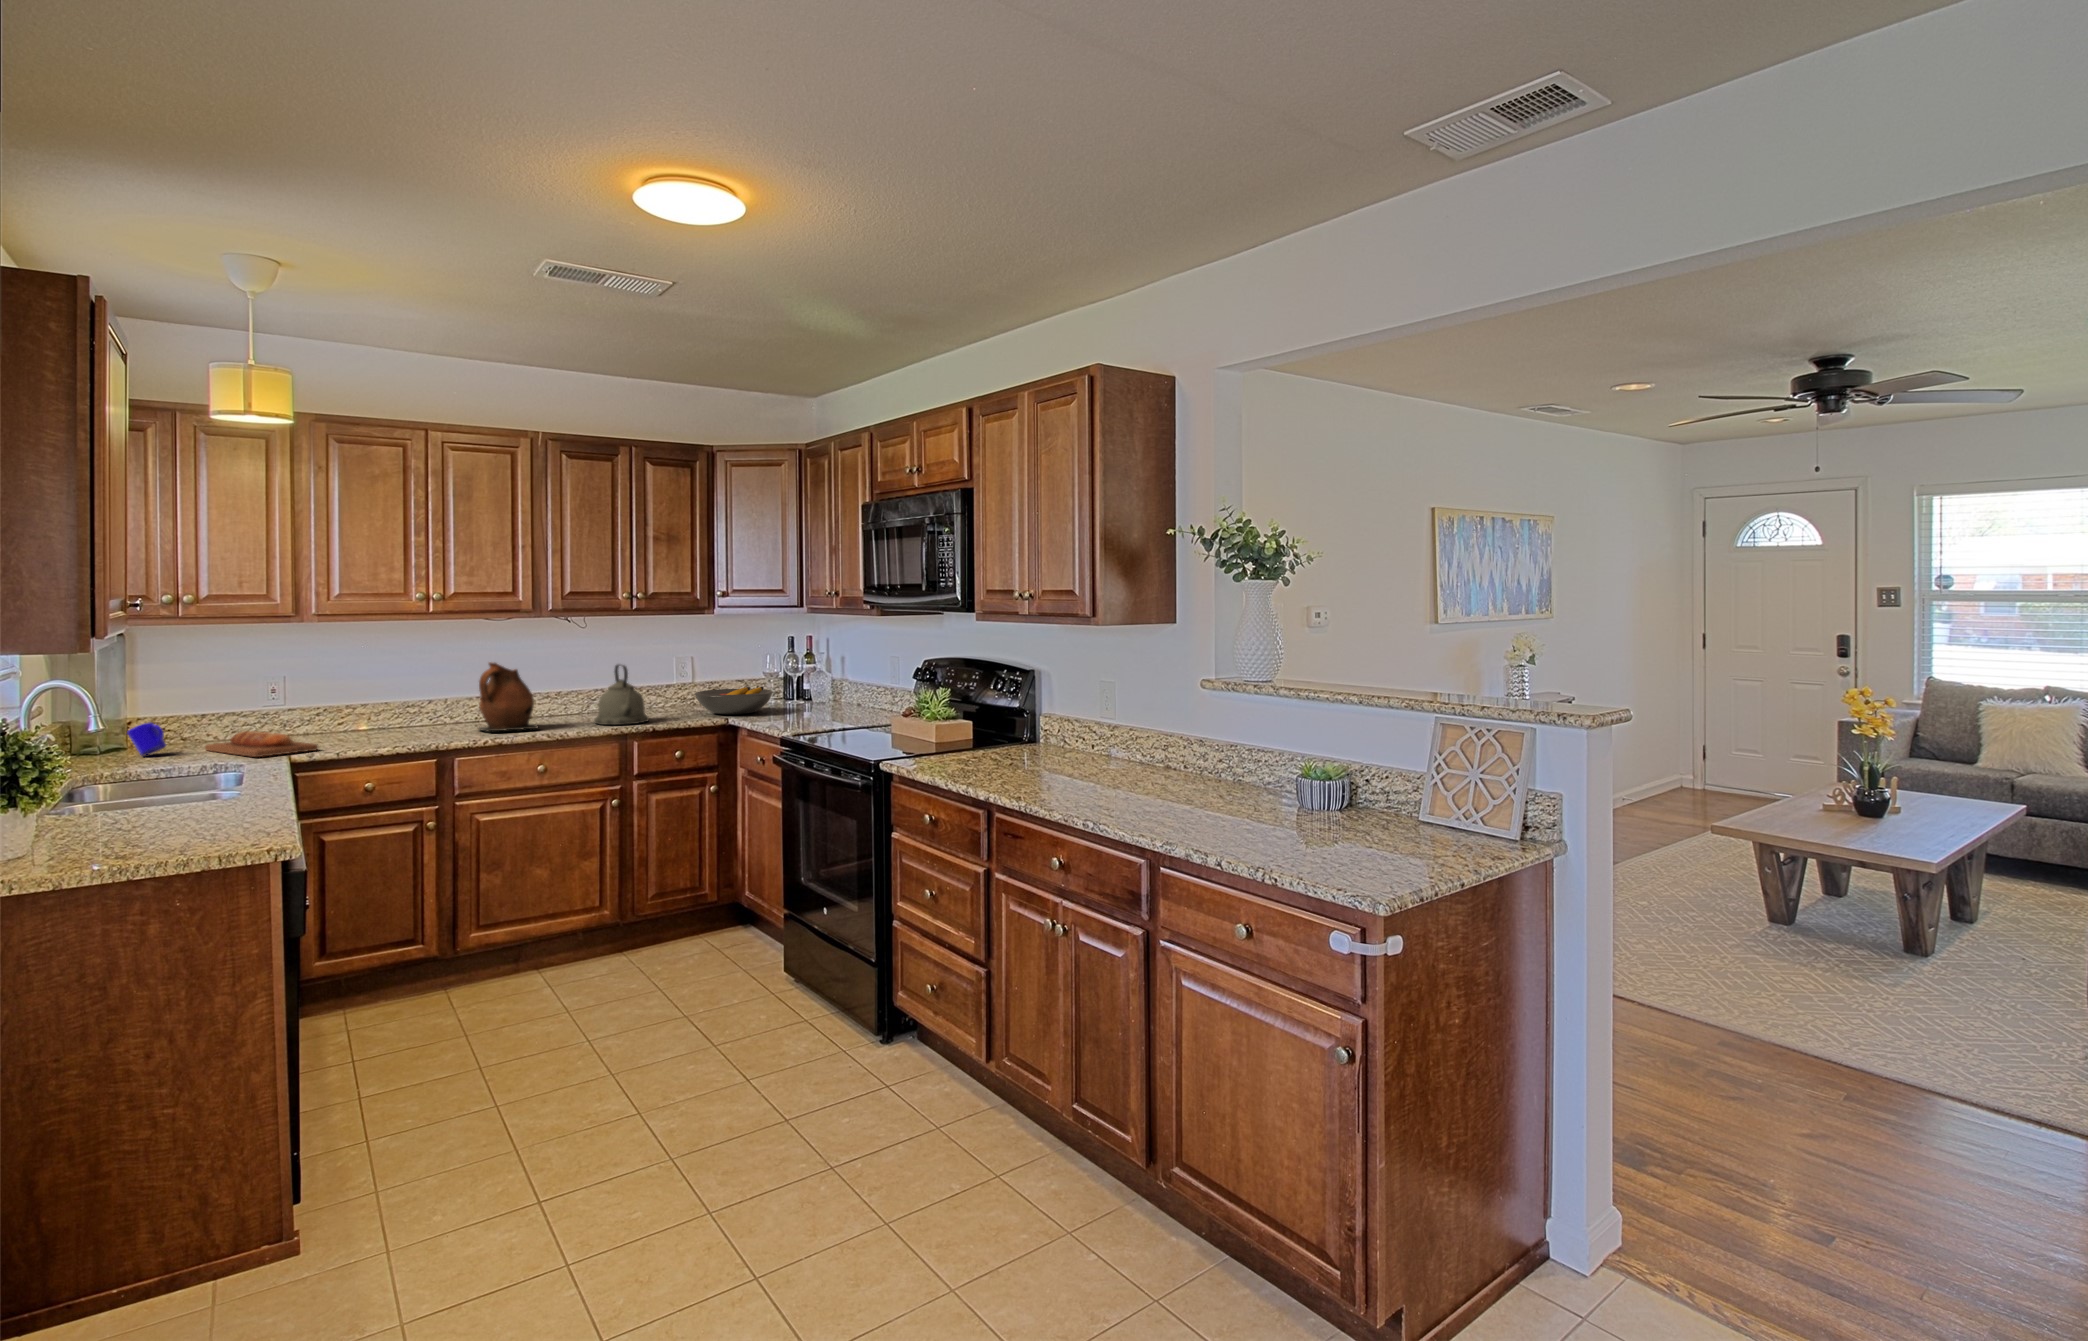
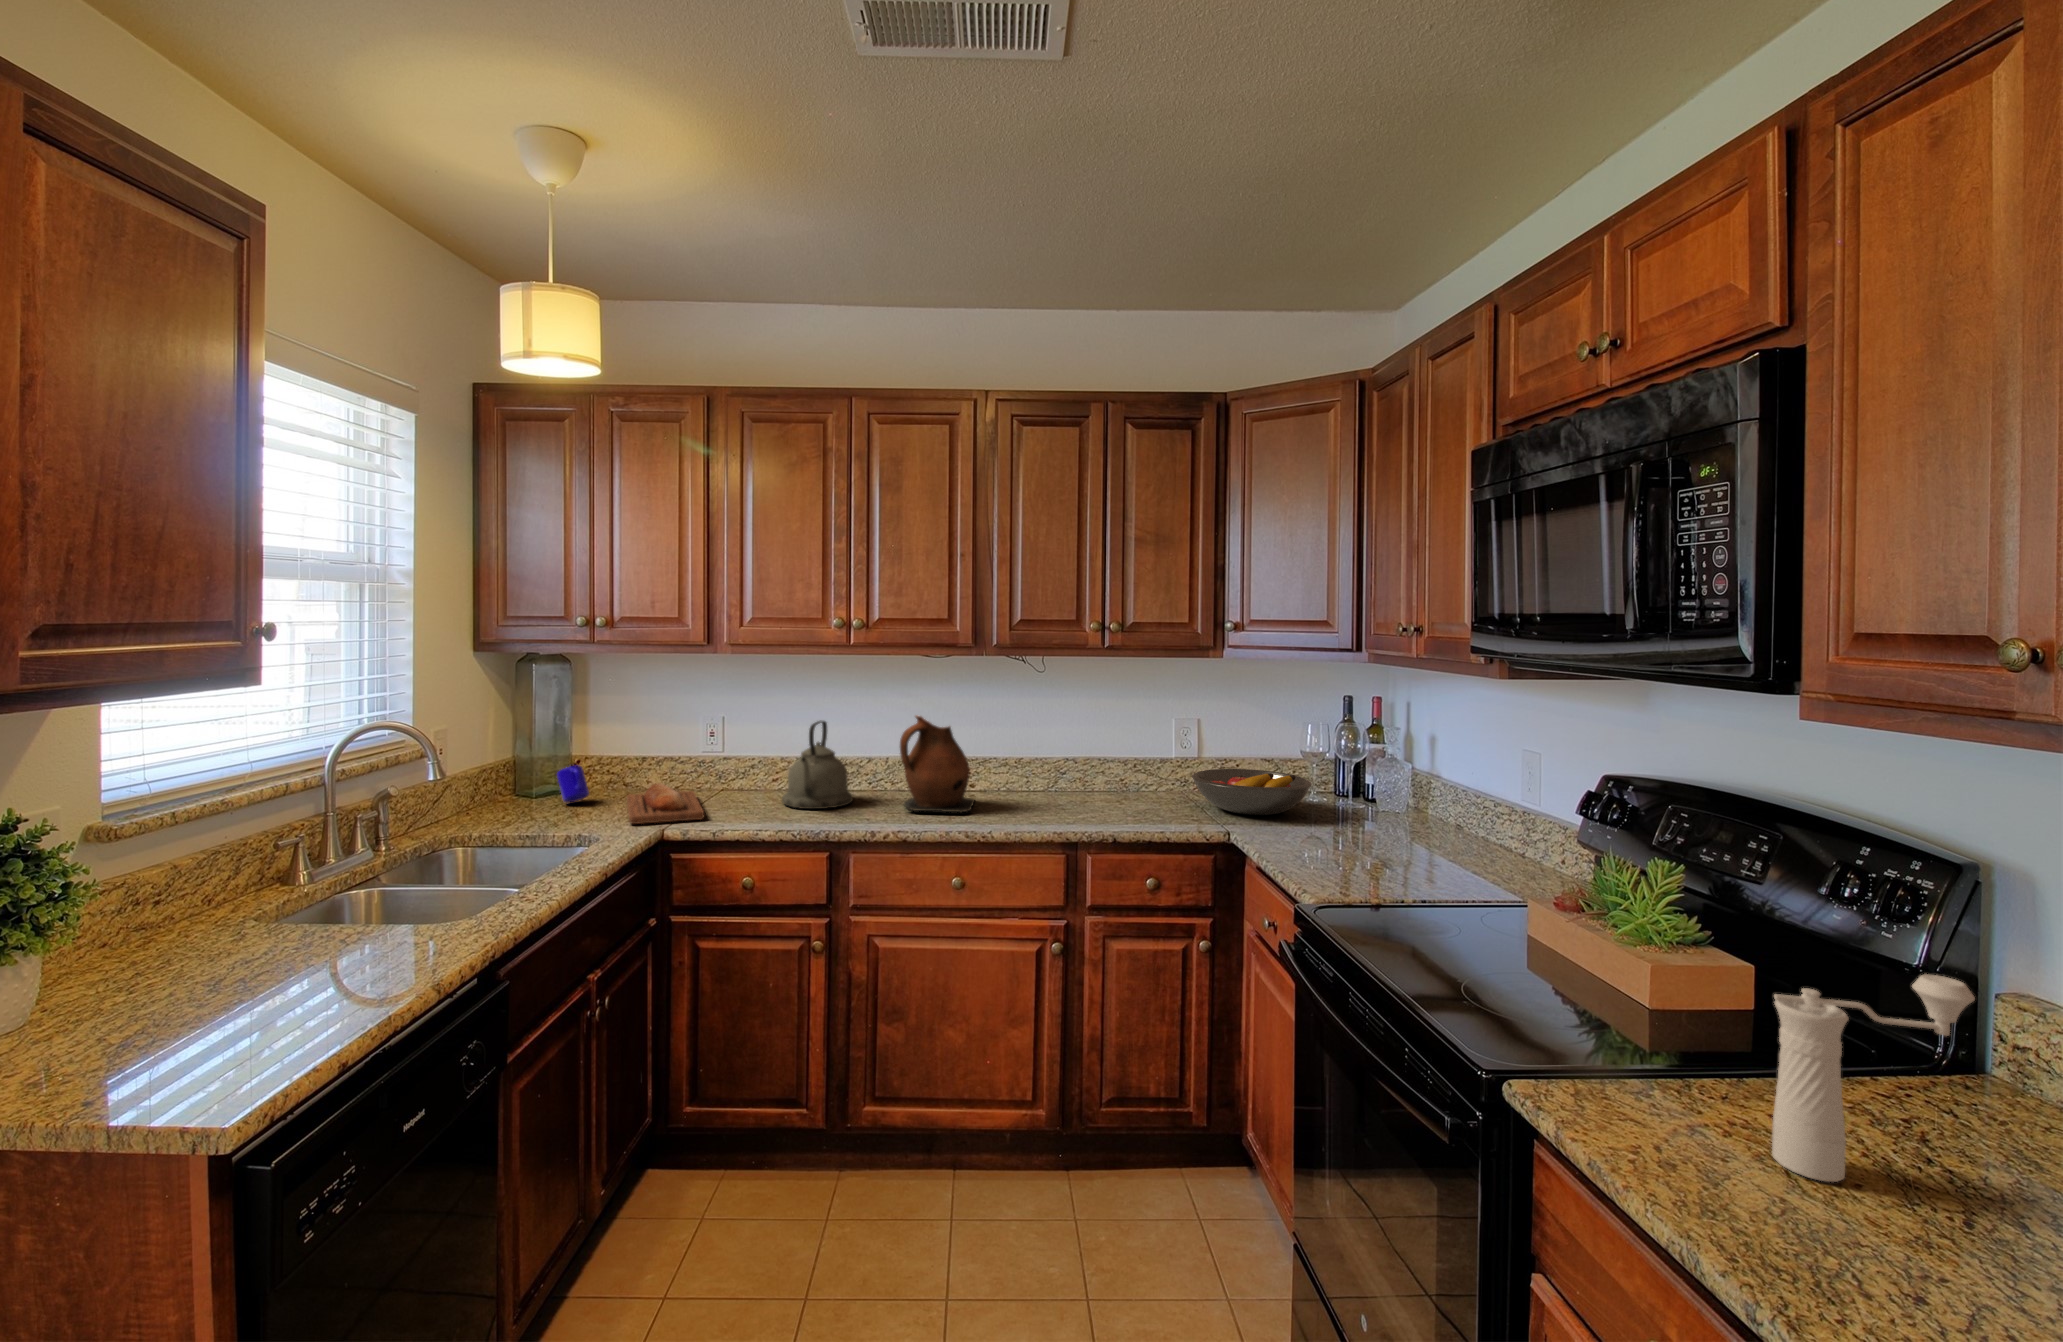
kettle: present [594,665,649,725] -> present [782,721,853,809]
pepper mill: none [947,697,994,763] -> present [1772,974,1975,1182]

